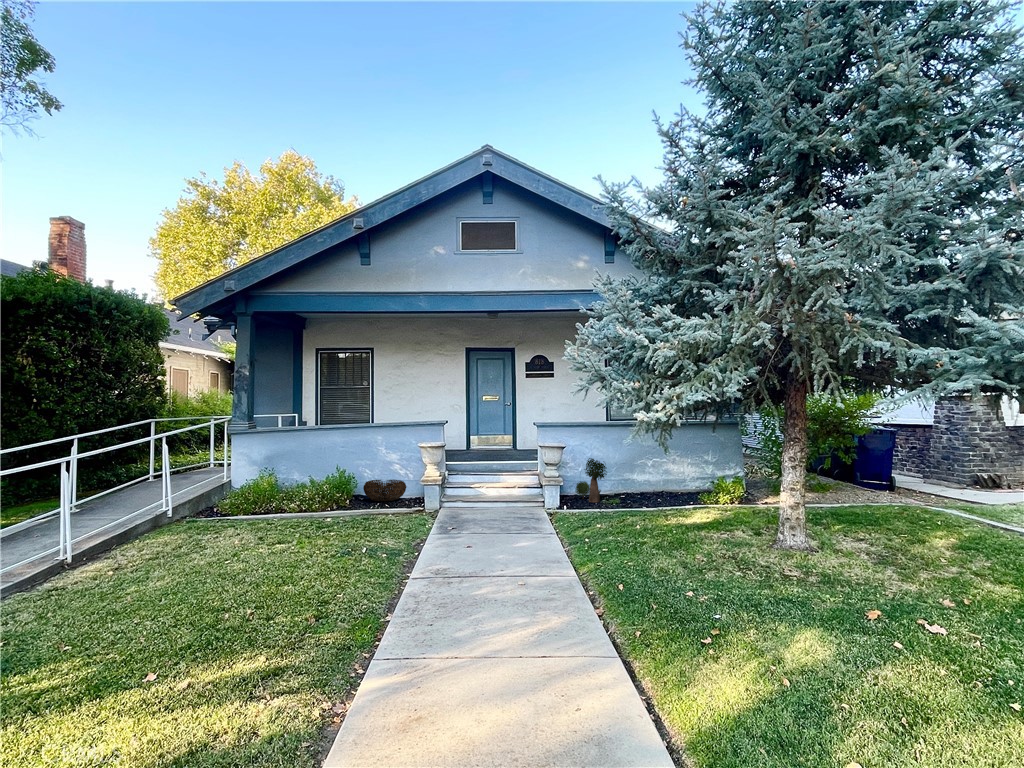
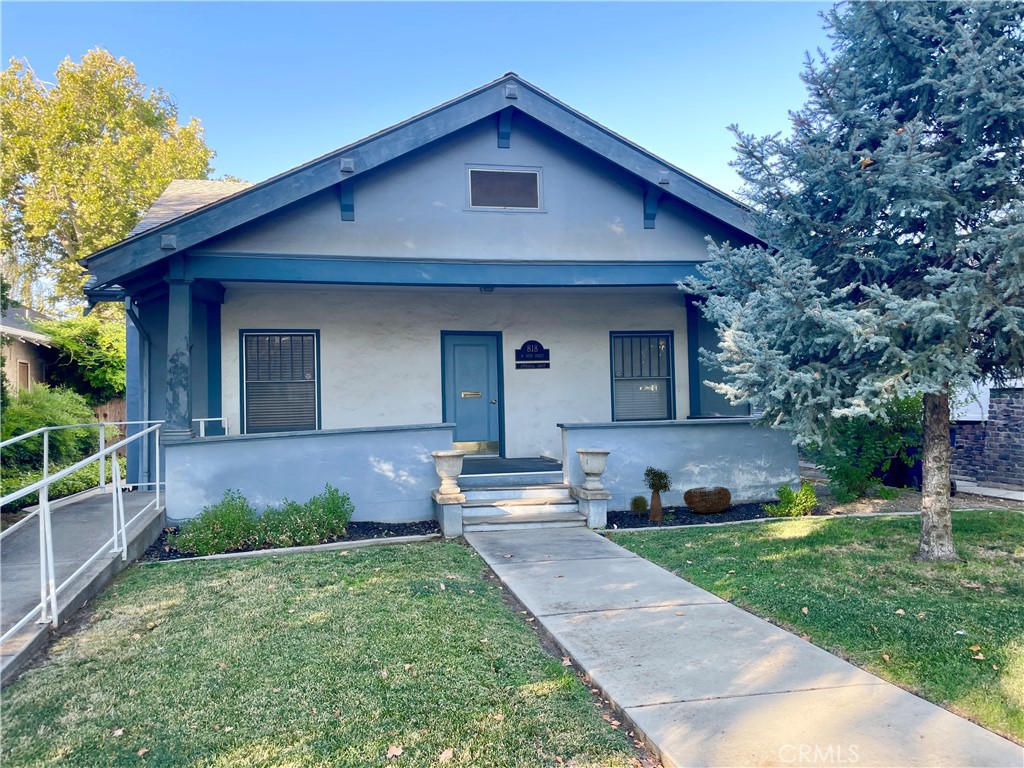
basket: present [363,480,406,502] -> present [683,487,731,514]

